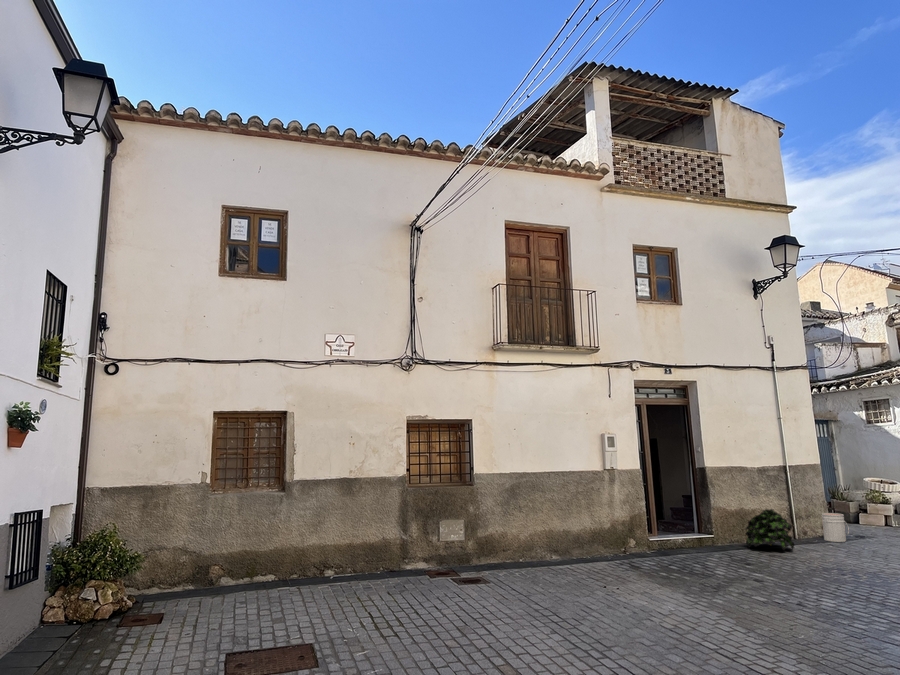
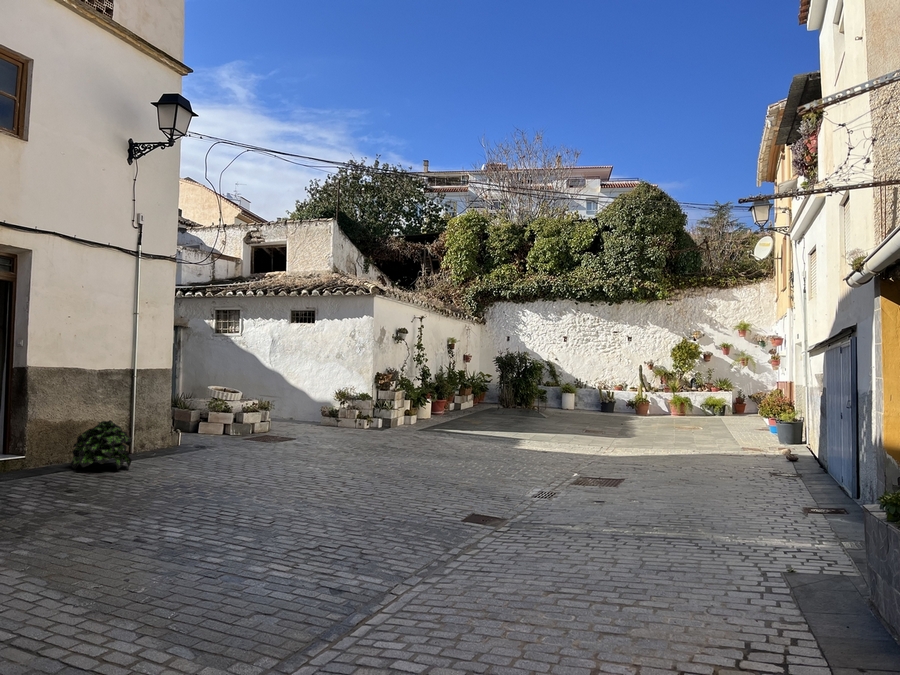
bucket: present [822,513,846,542] -> none [163,423,191,454]

